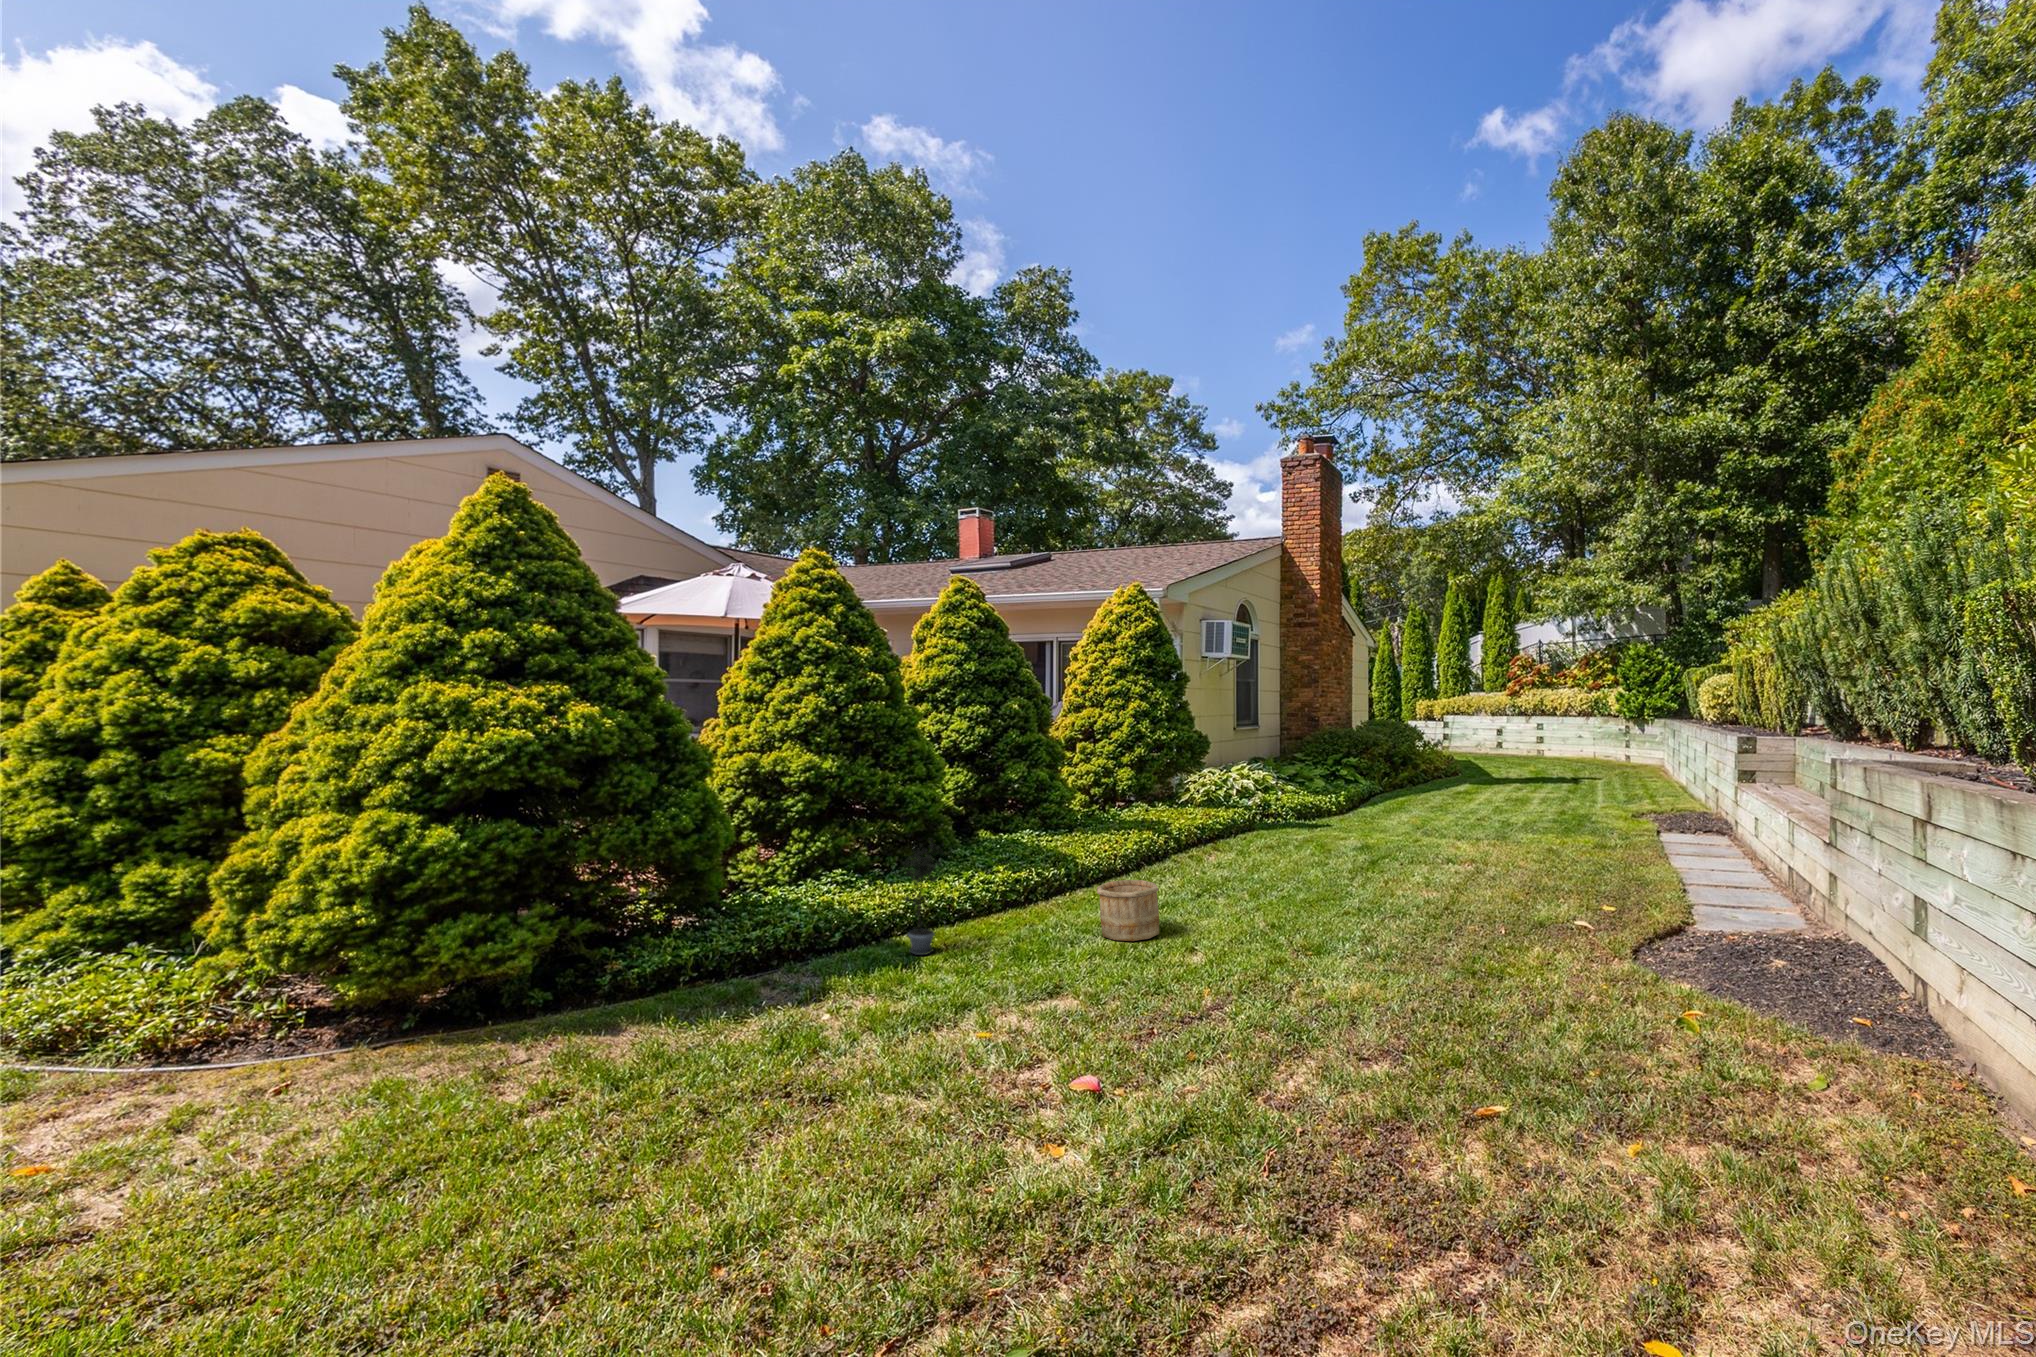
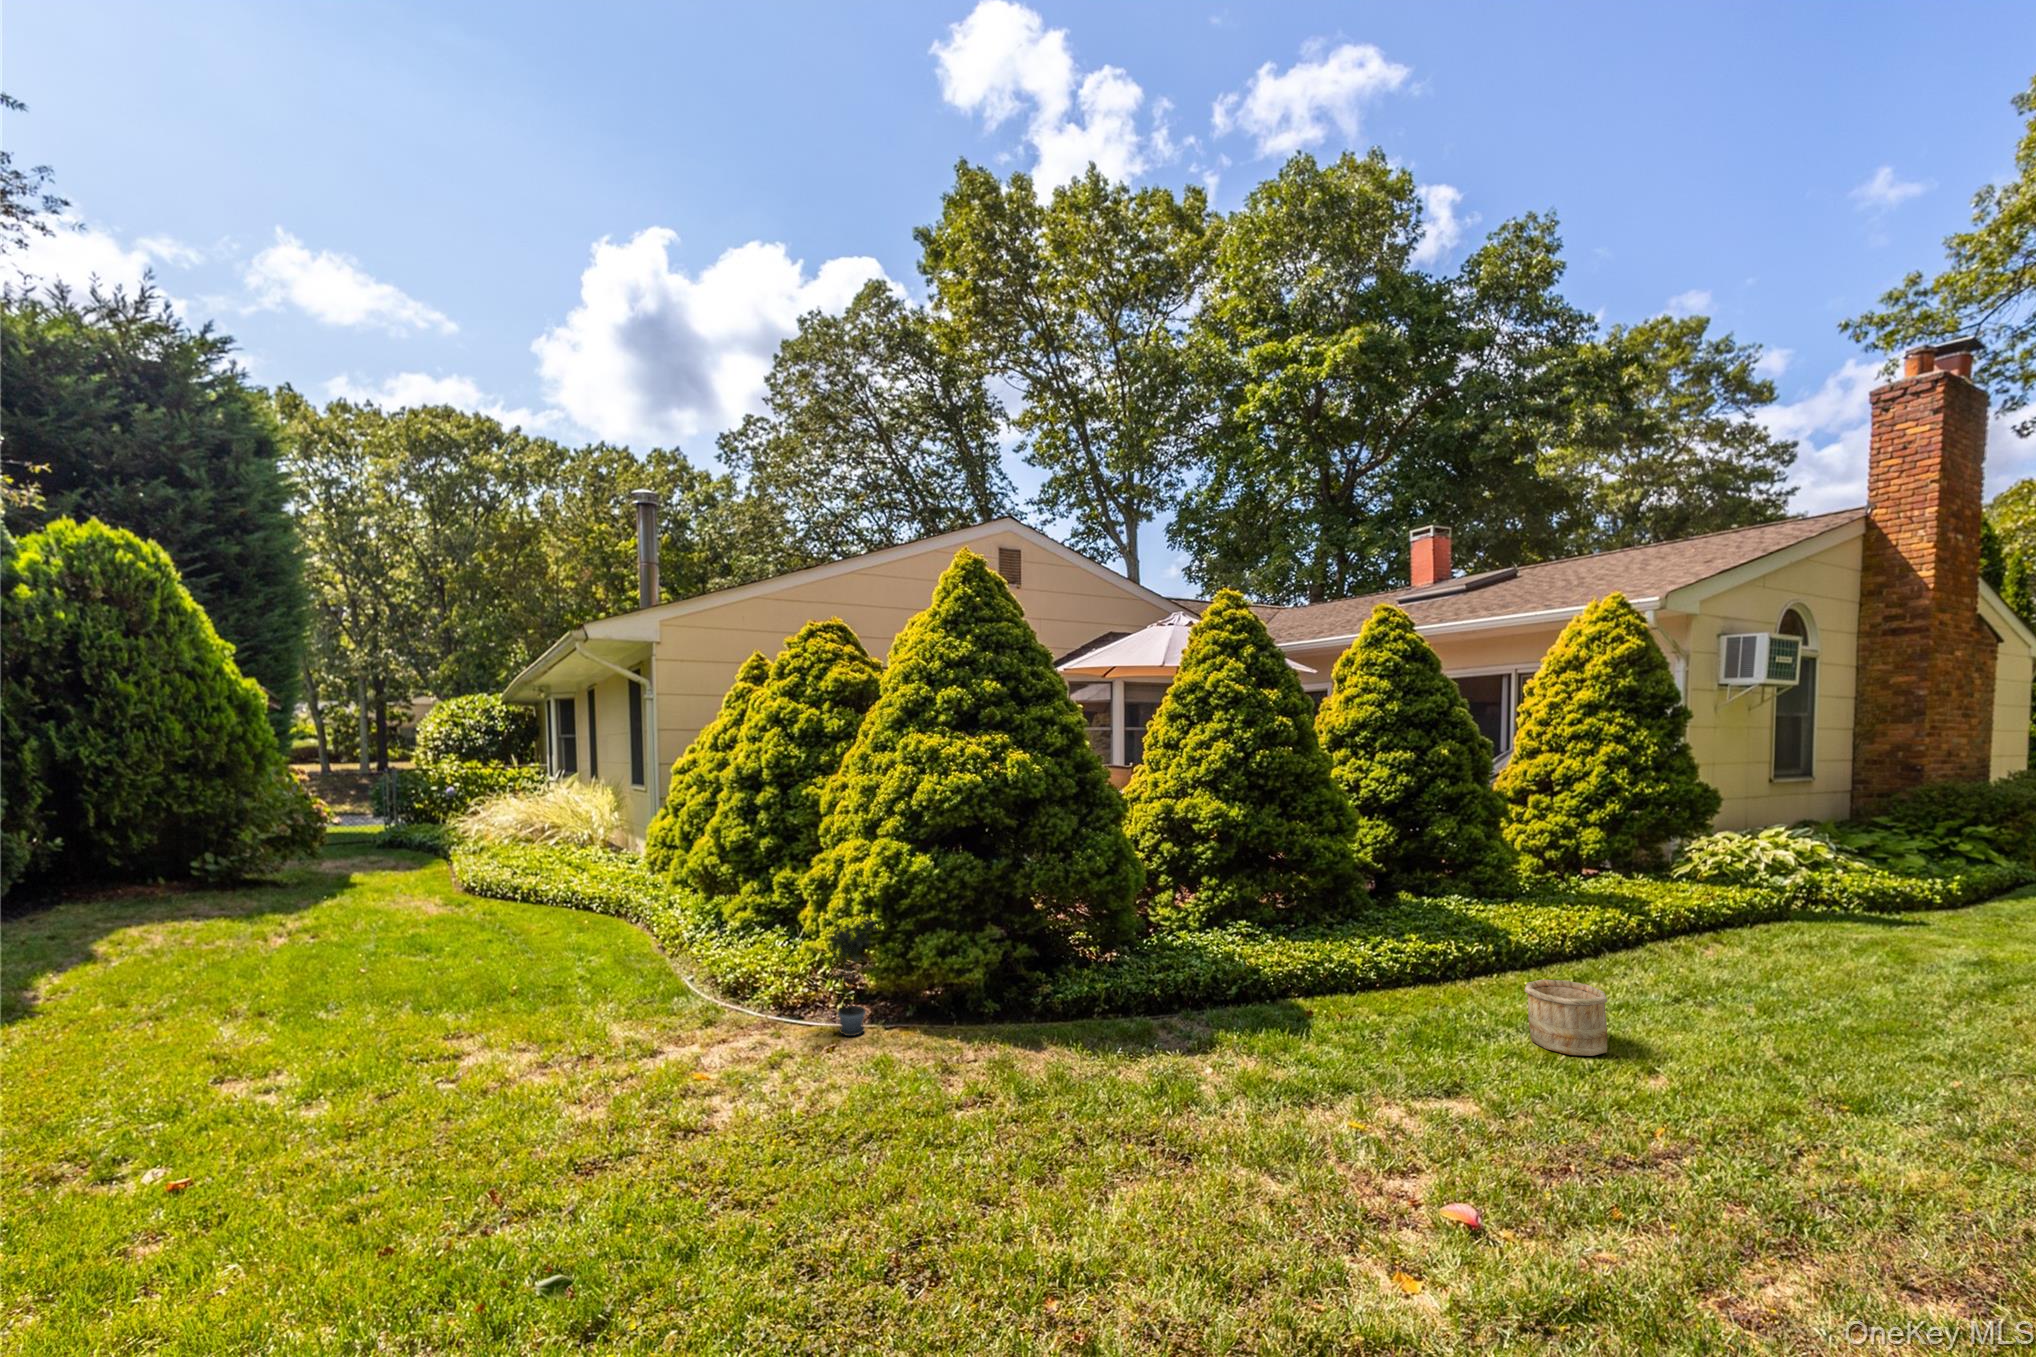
potted plant: present [903,839,943,955] -> present [829,913,878,1036]

